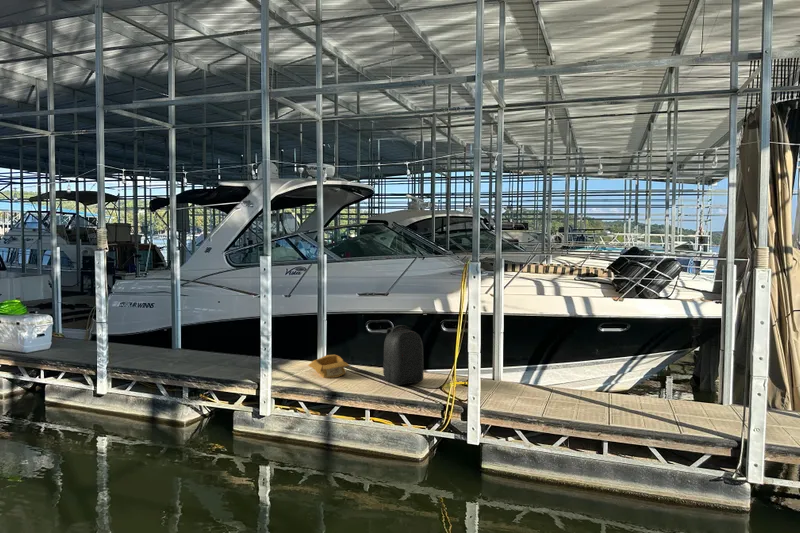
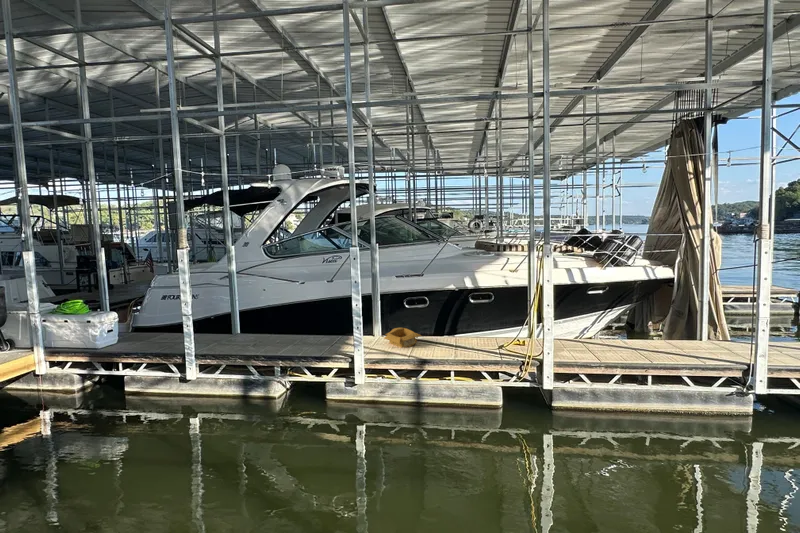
backpack: present [383,325,423,385] -> none [448,300,485,348]

